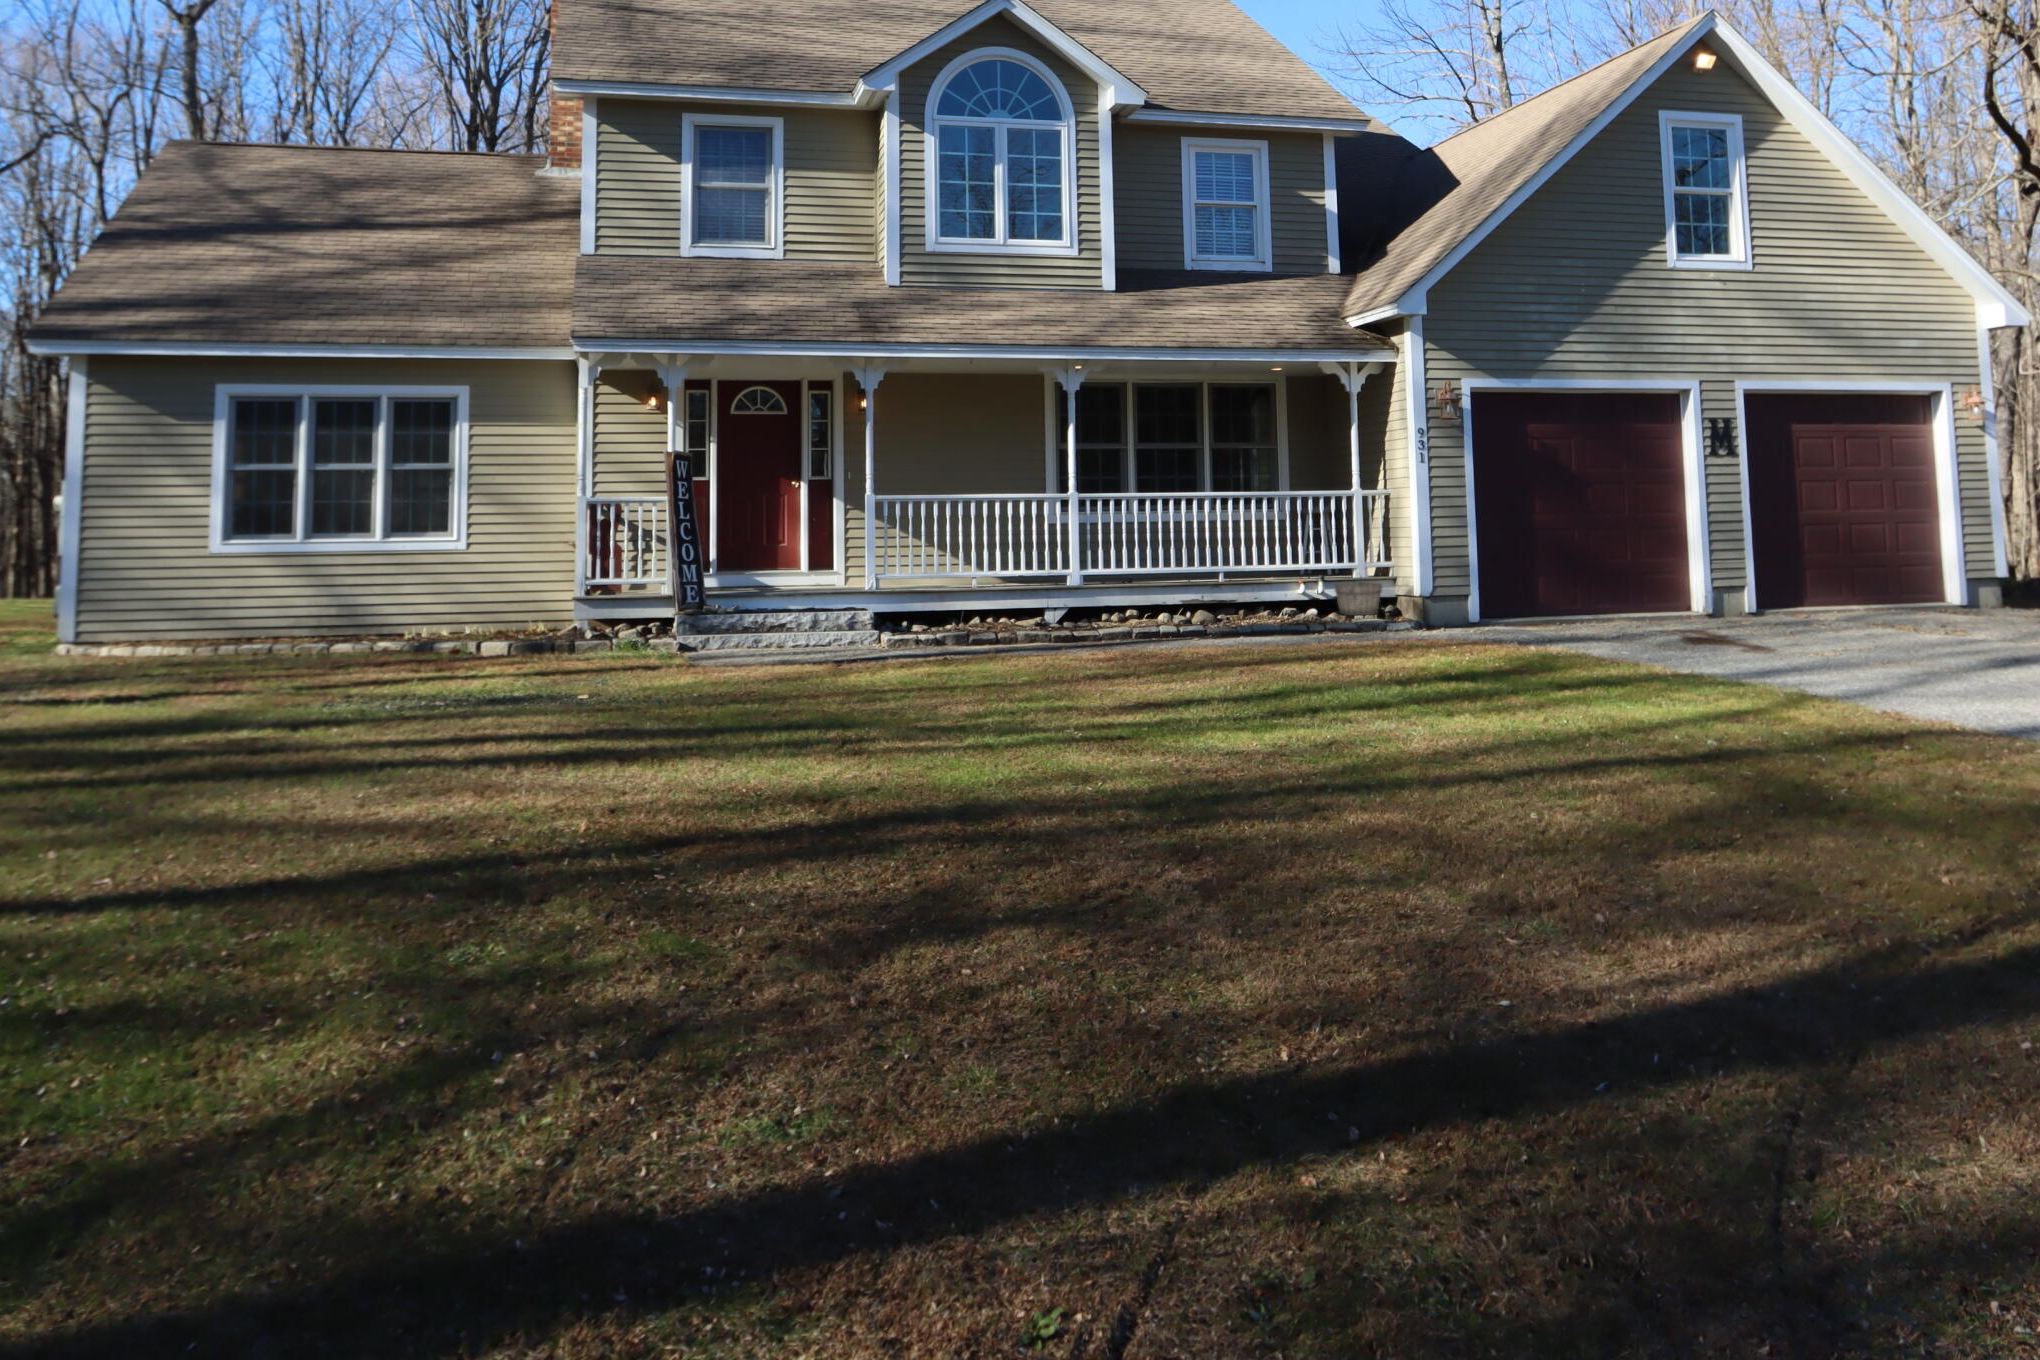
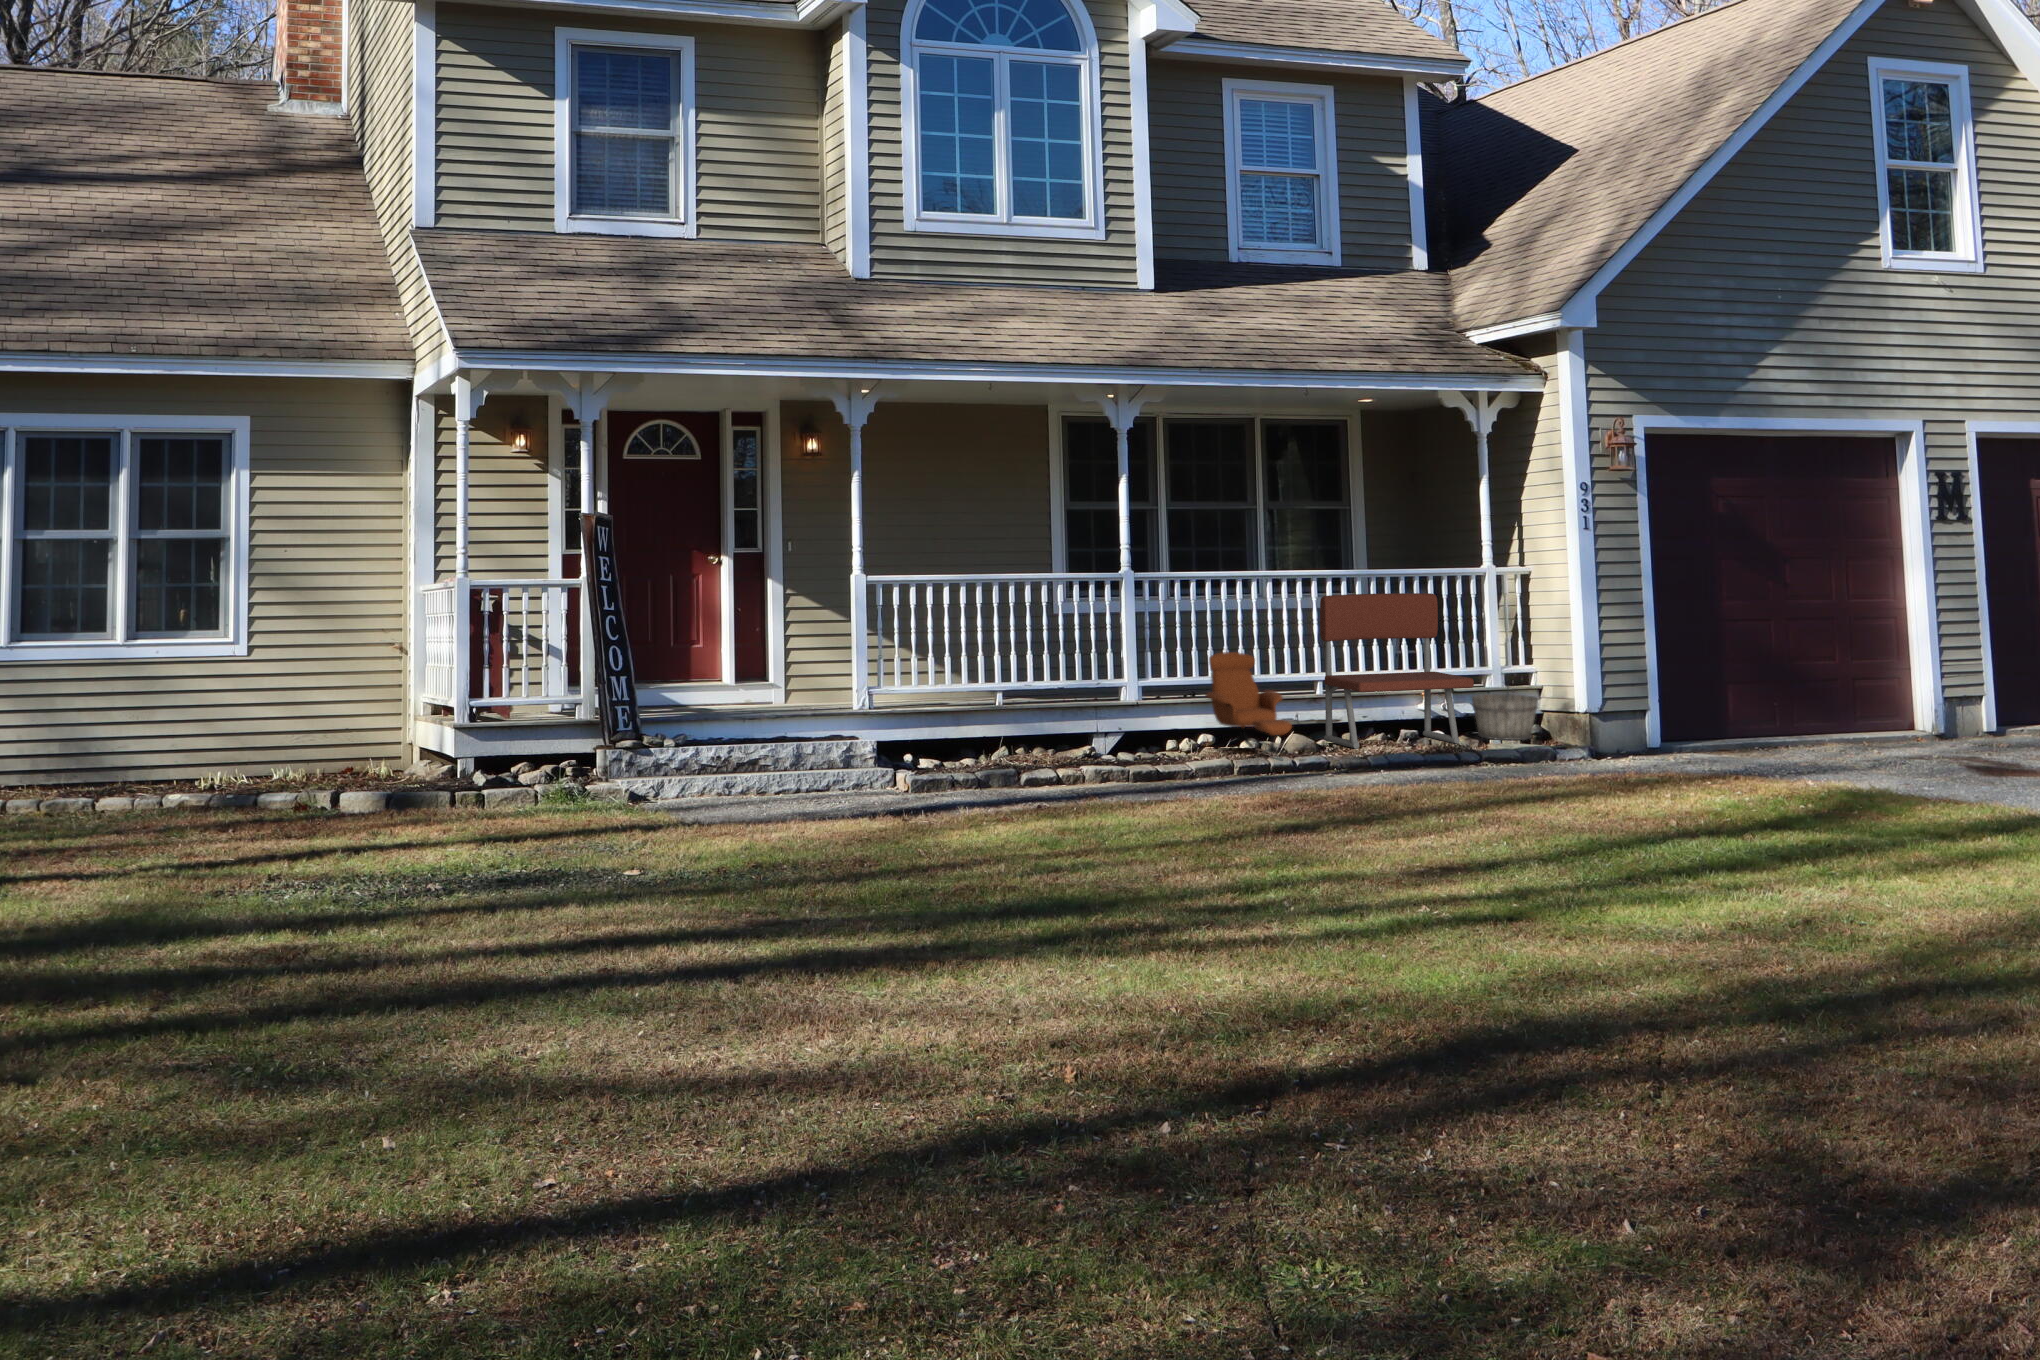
bench: none [1217,508,1325,620] -> present [1320,593,1474,749]
lounge chair: none [1127,550,1183,627] -> present [1205,652,1294,758]

